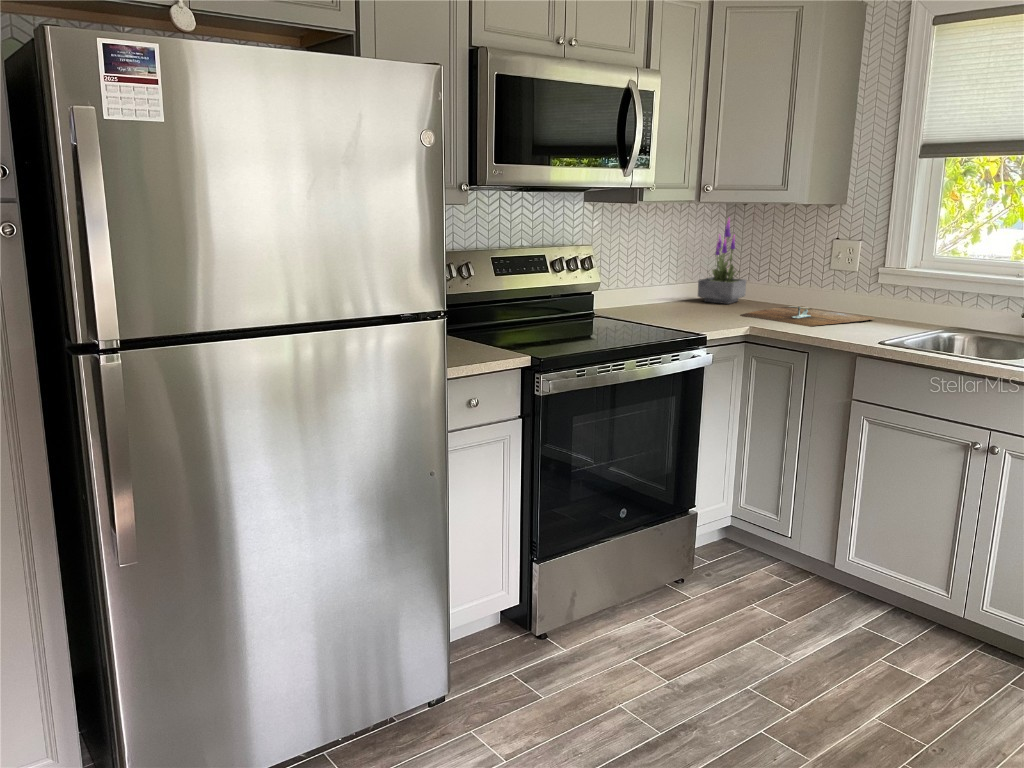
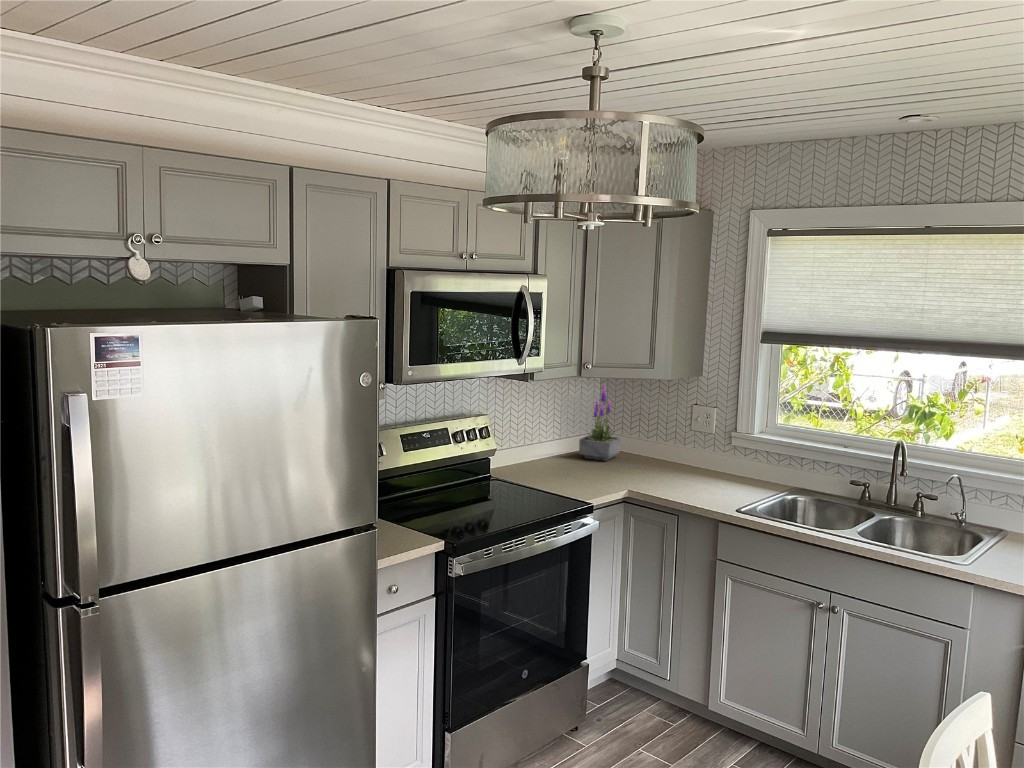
cutting board: present [740,306,875,327] -> none [618,463,733,492]

